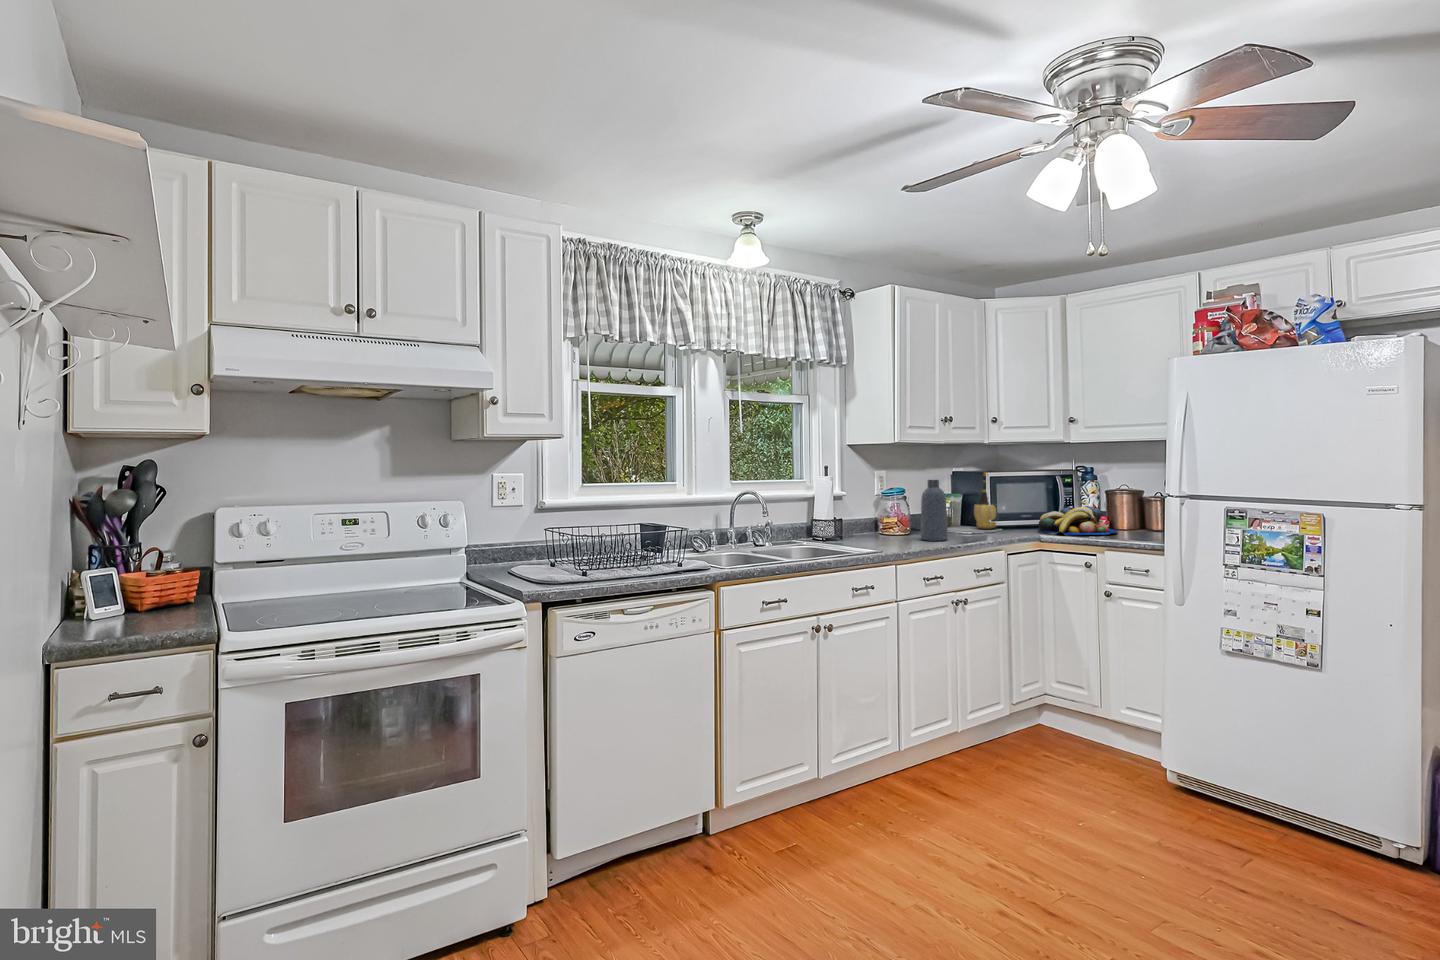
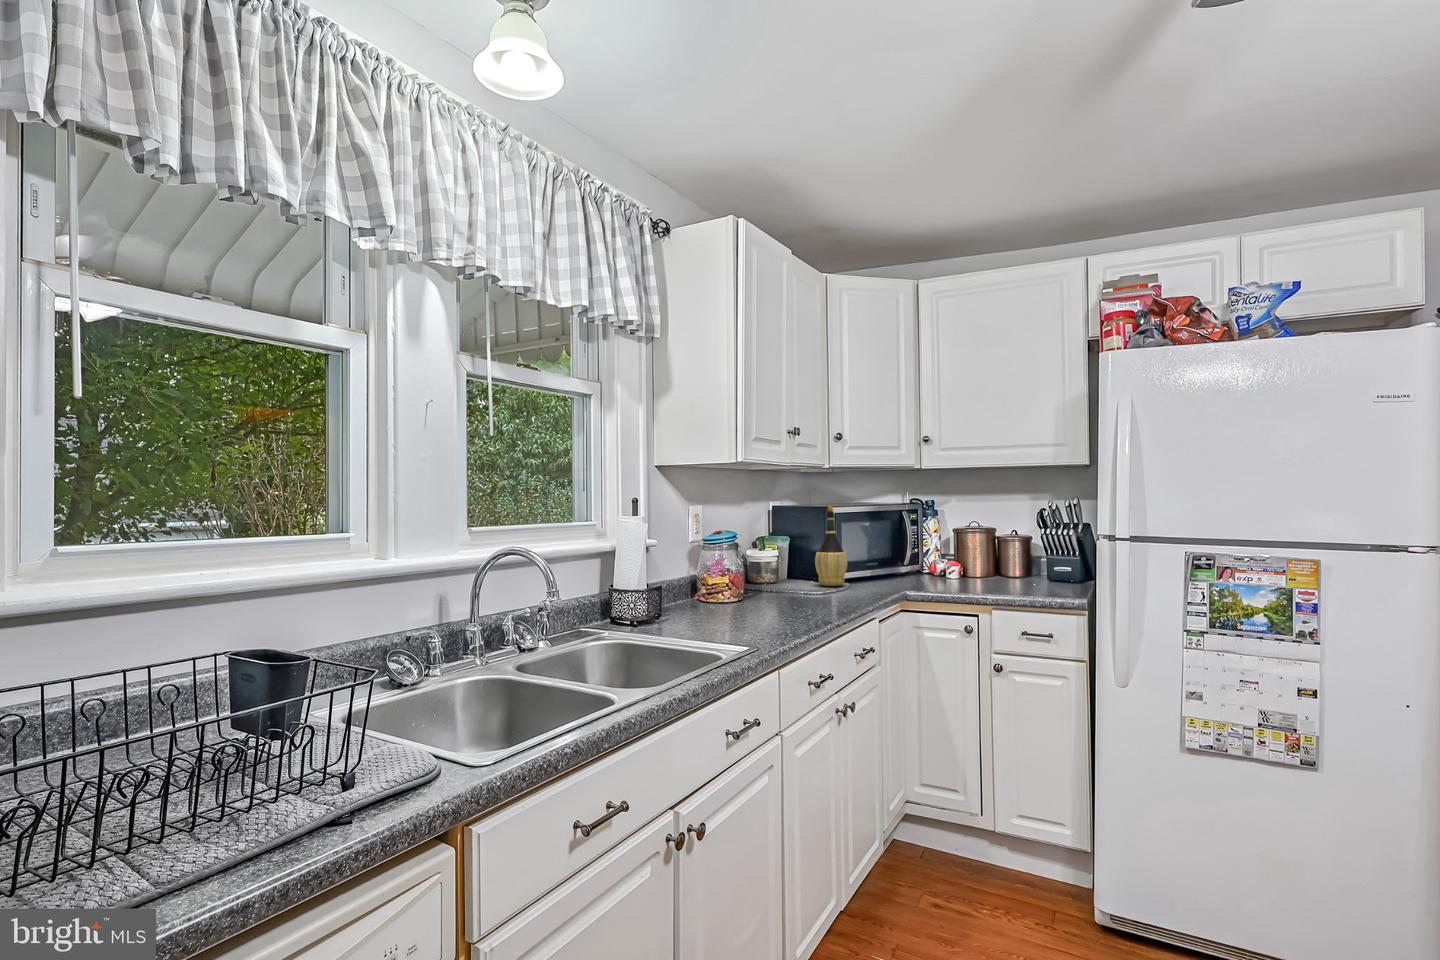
vase: present [921,480,948,541] -> none [770,517,809,611]
fruit bowl: present [1038,506,1117,535] -> none [897,551,995,593]

